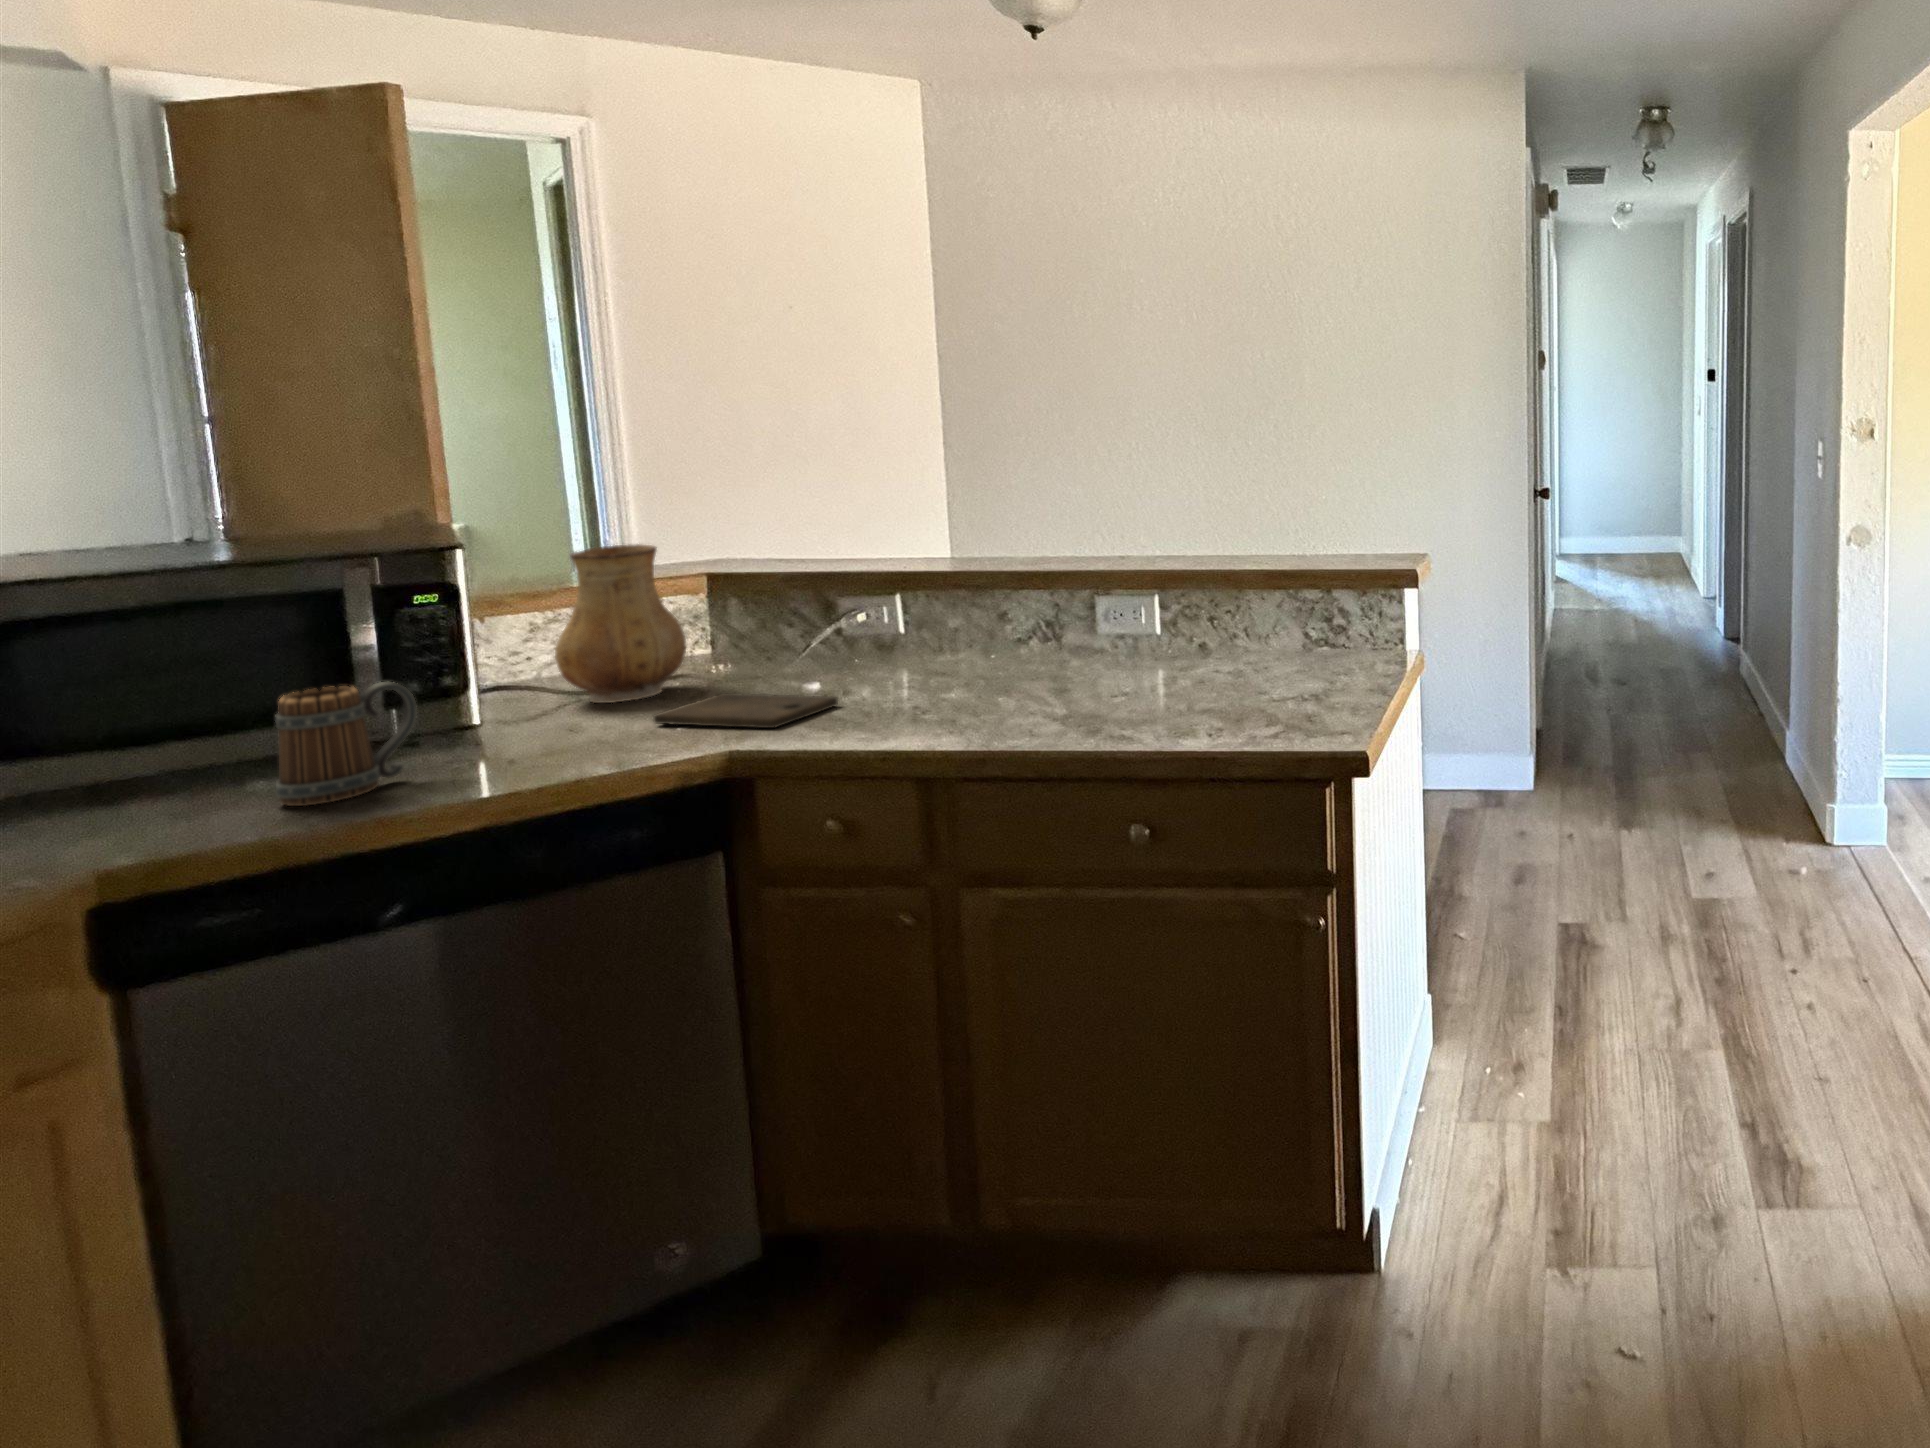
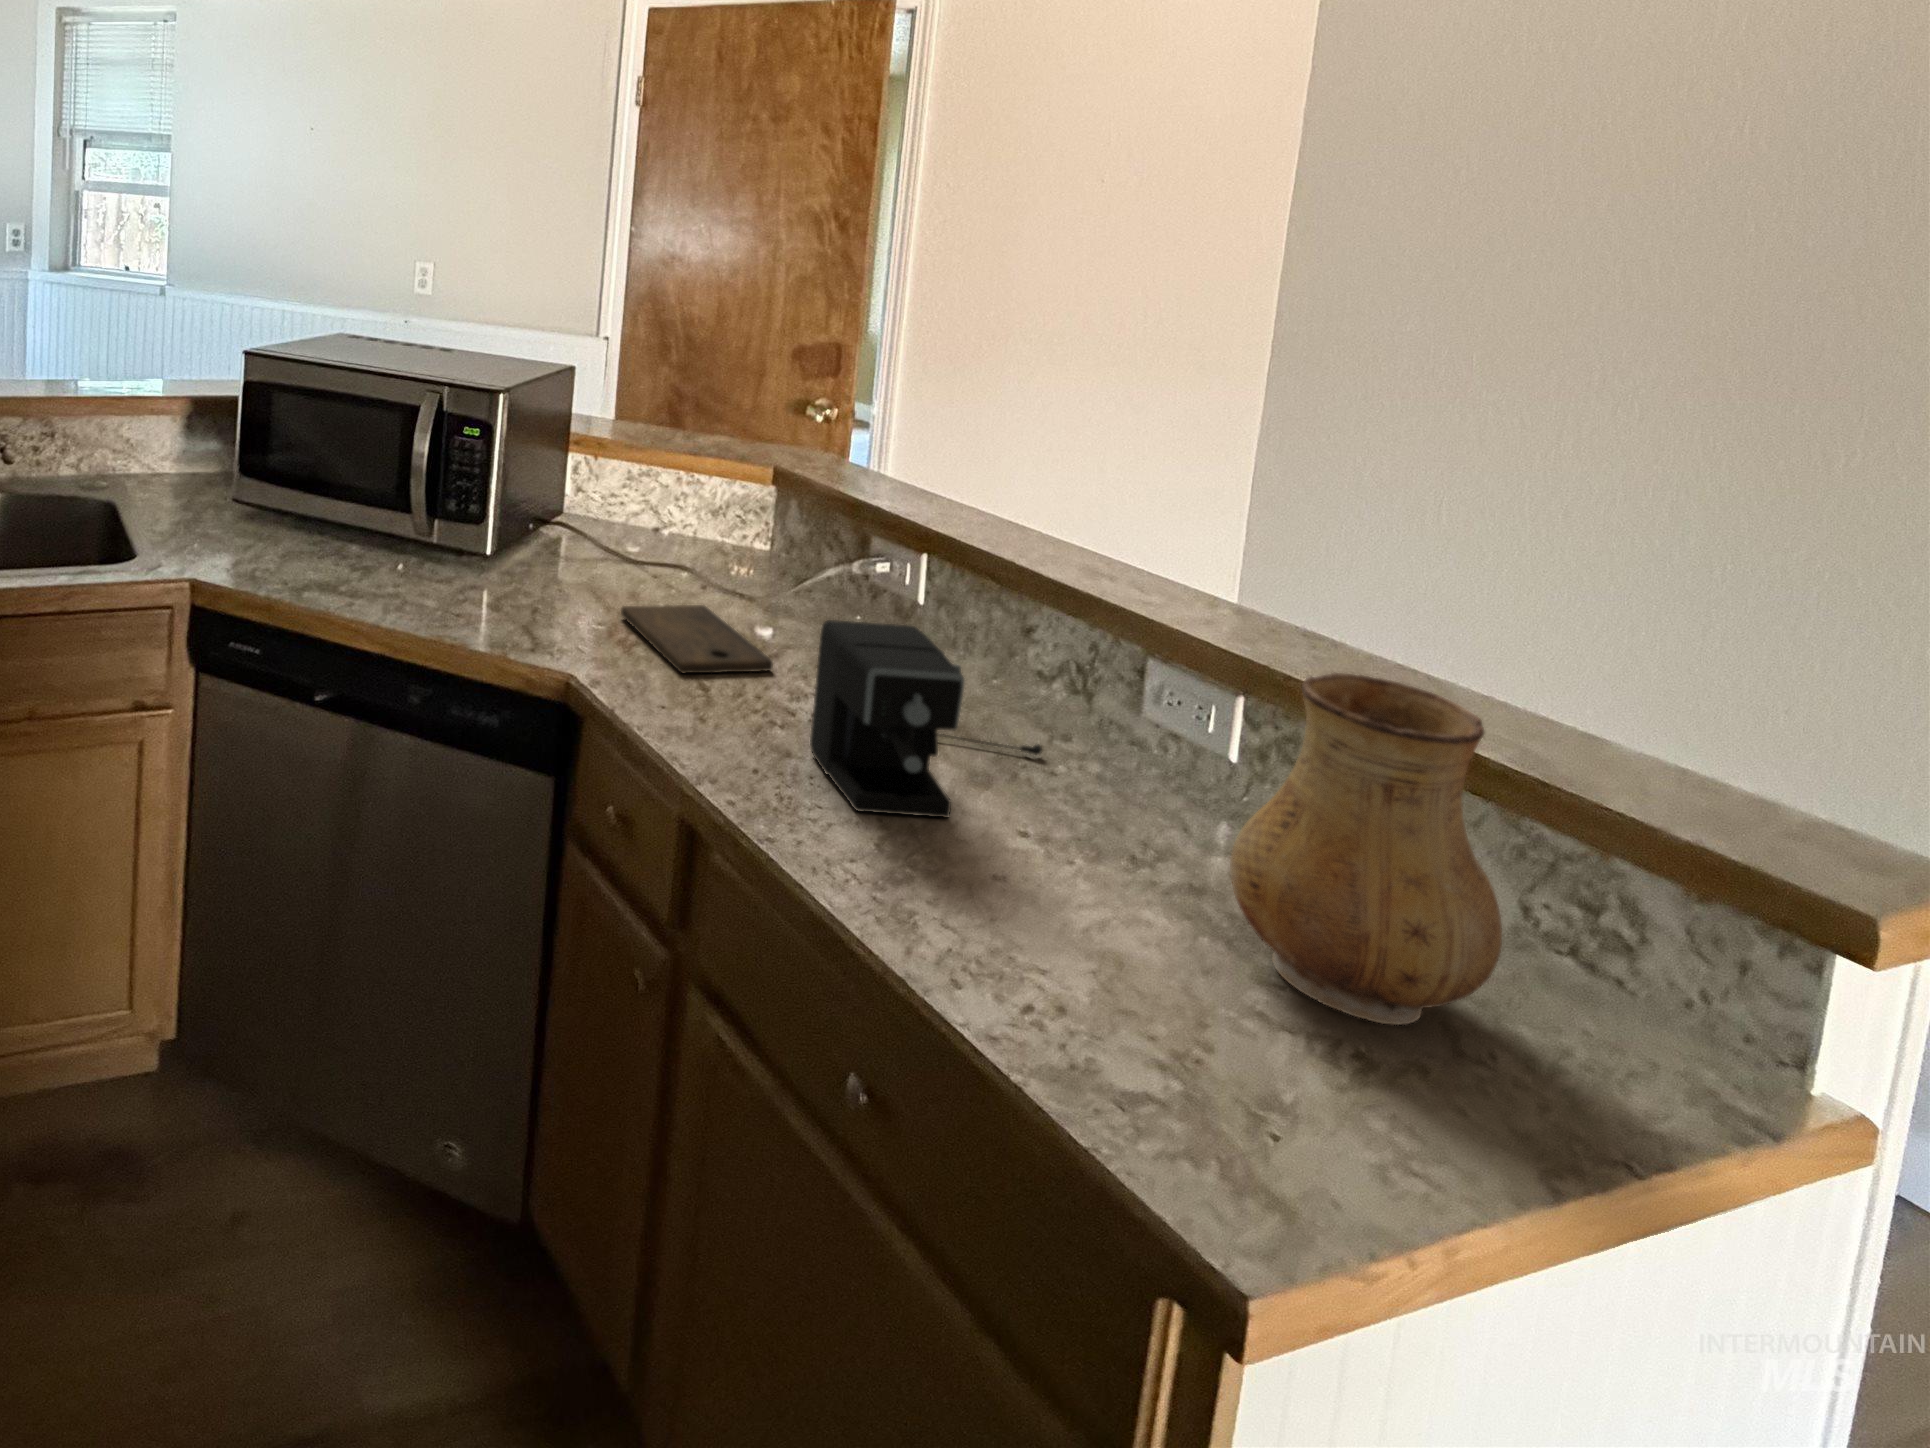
ceramic pitcher: present [555,544,686,703] -> present [1230,672,1502,1025]
coffee maker: none [927,607,1057,727] -> present [810,620,1042,818]
mug: present [276,682,417,806] -> none [354,495,448,595]

